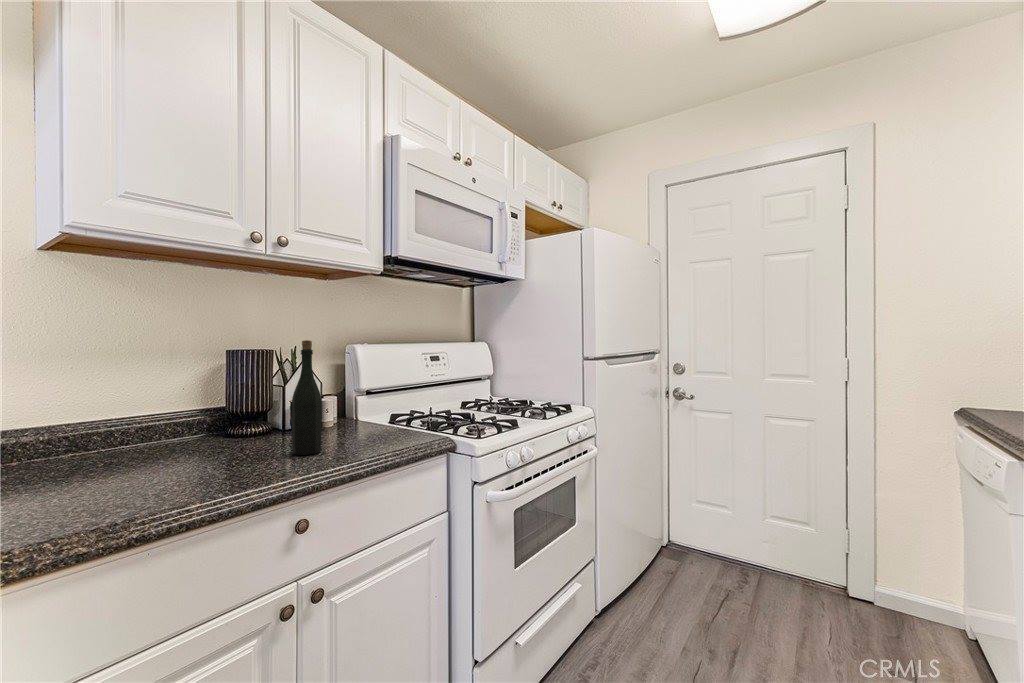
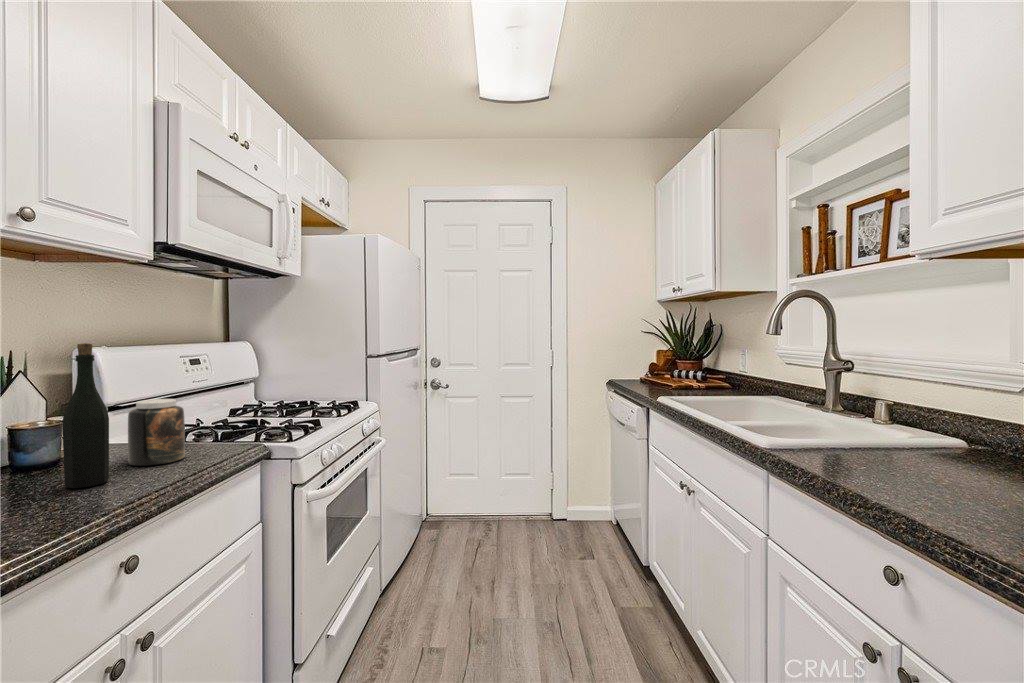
jar: none [346,389,386,444] -> present [128,399,185,466]

